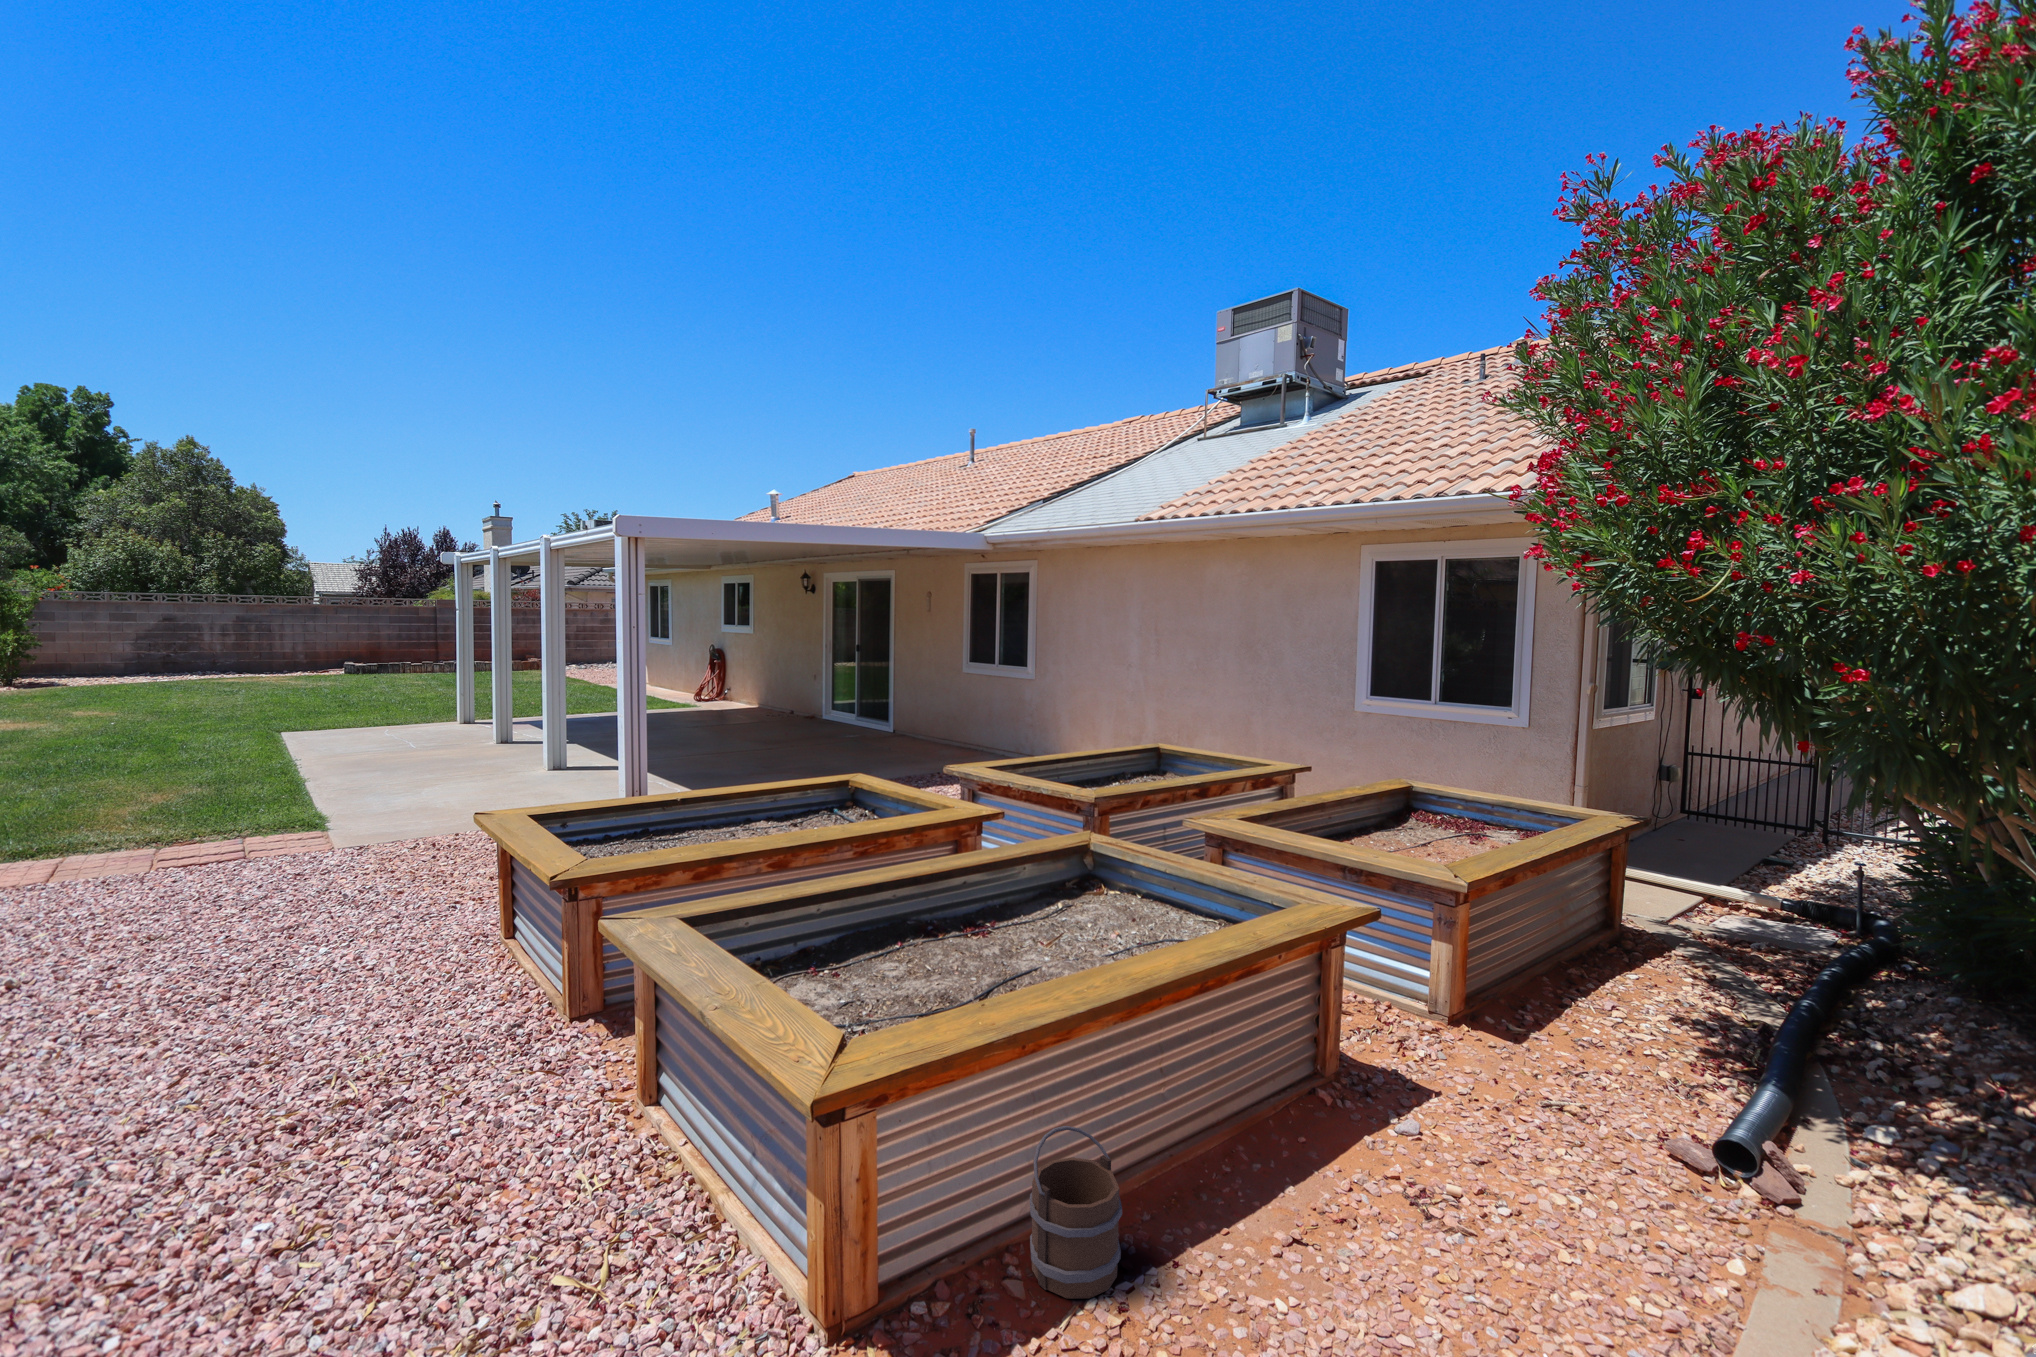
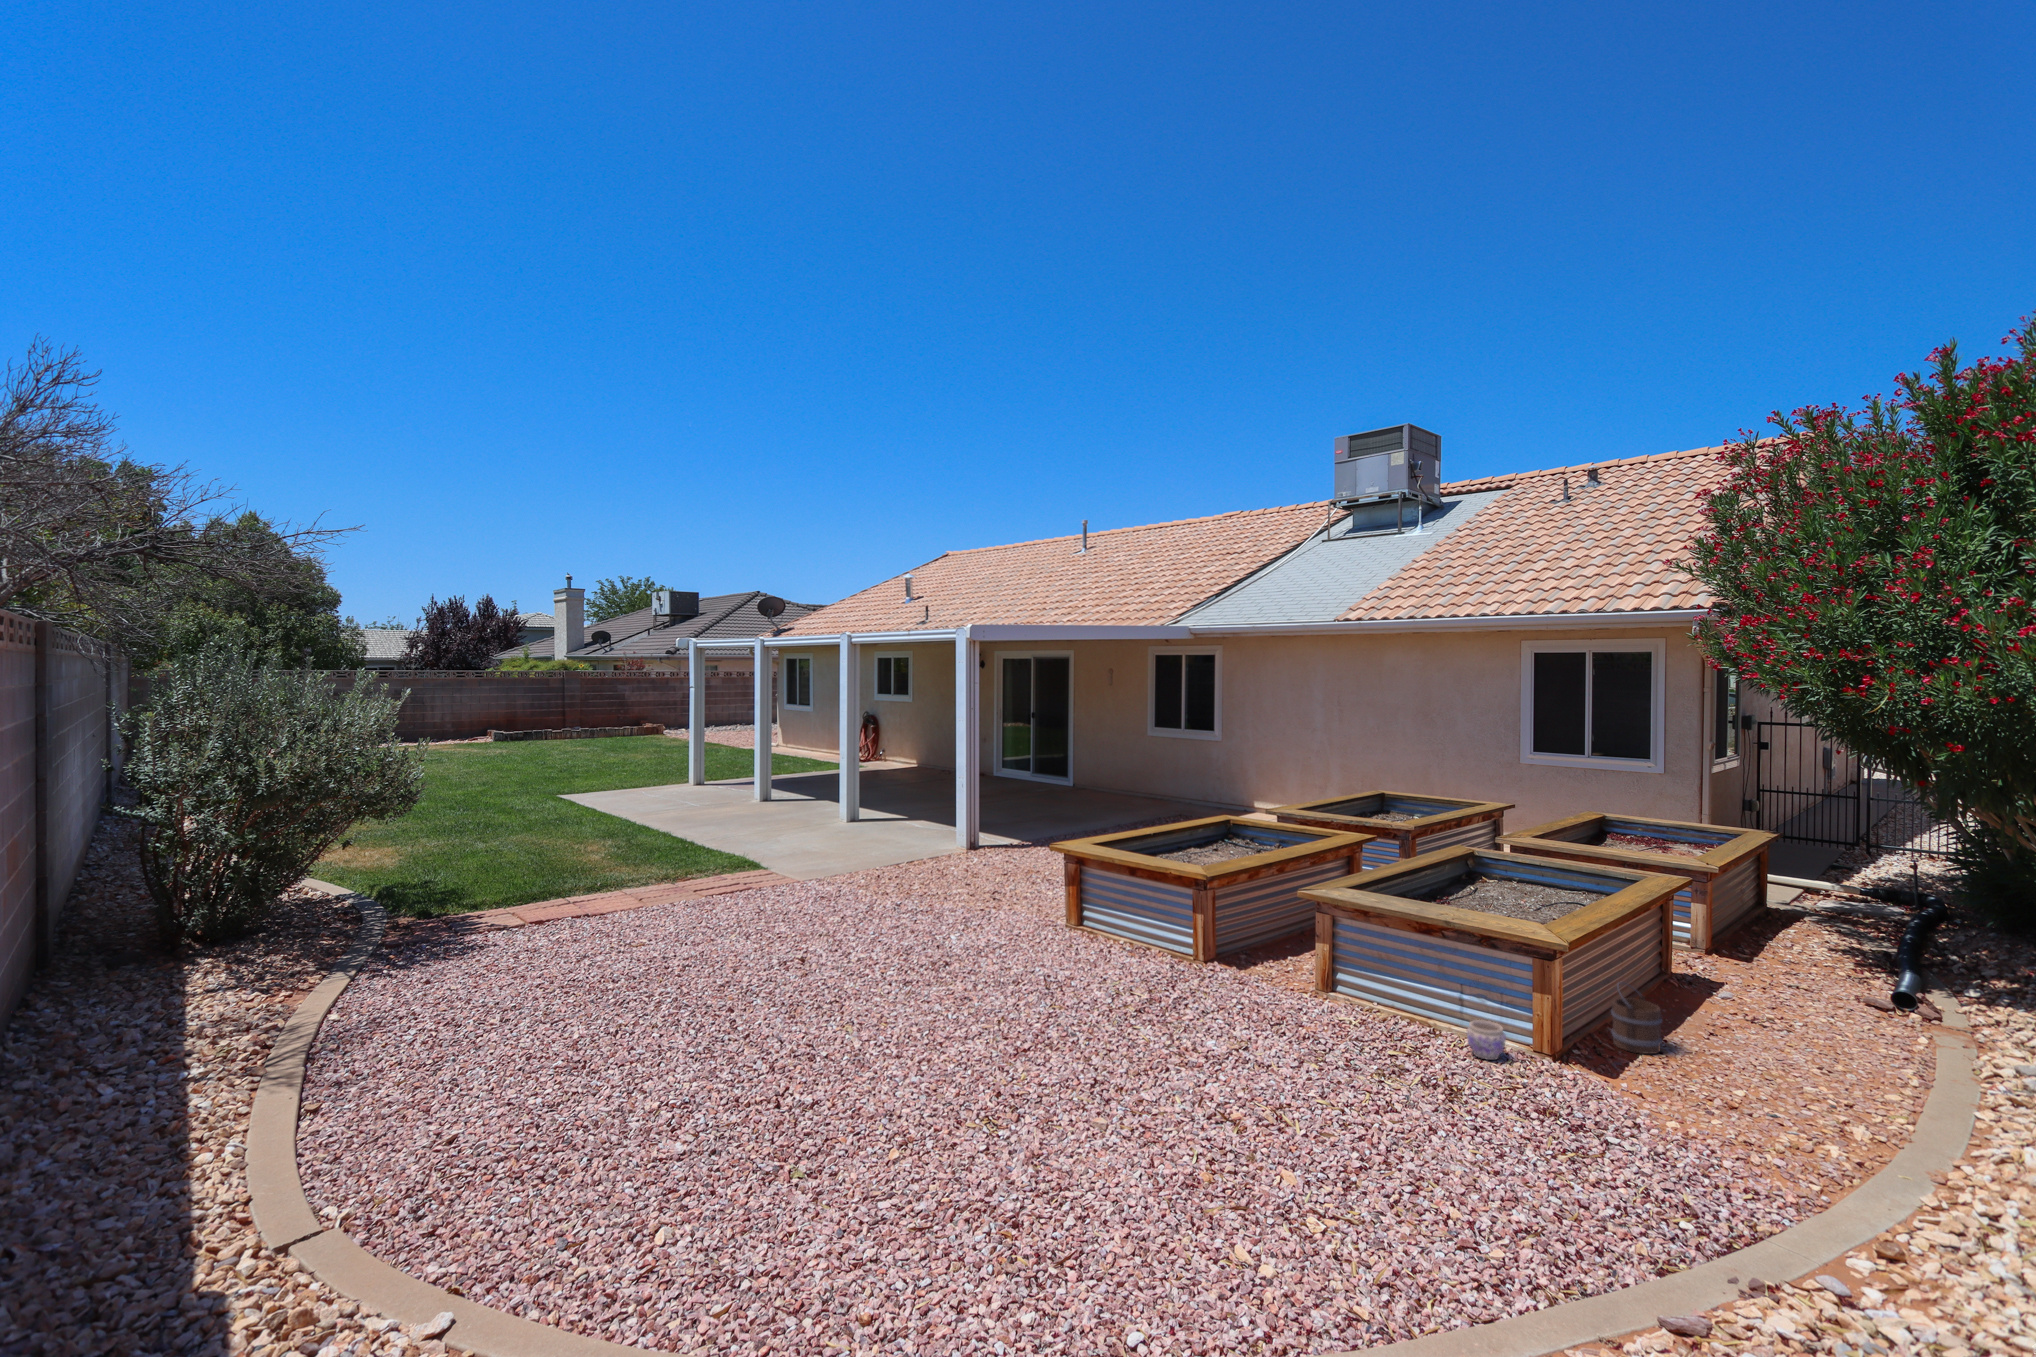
planter: none [678,1201,758,1301] -> present [1467,1020,1506,1060]

